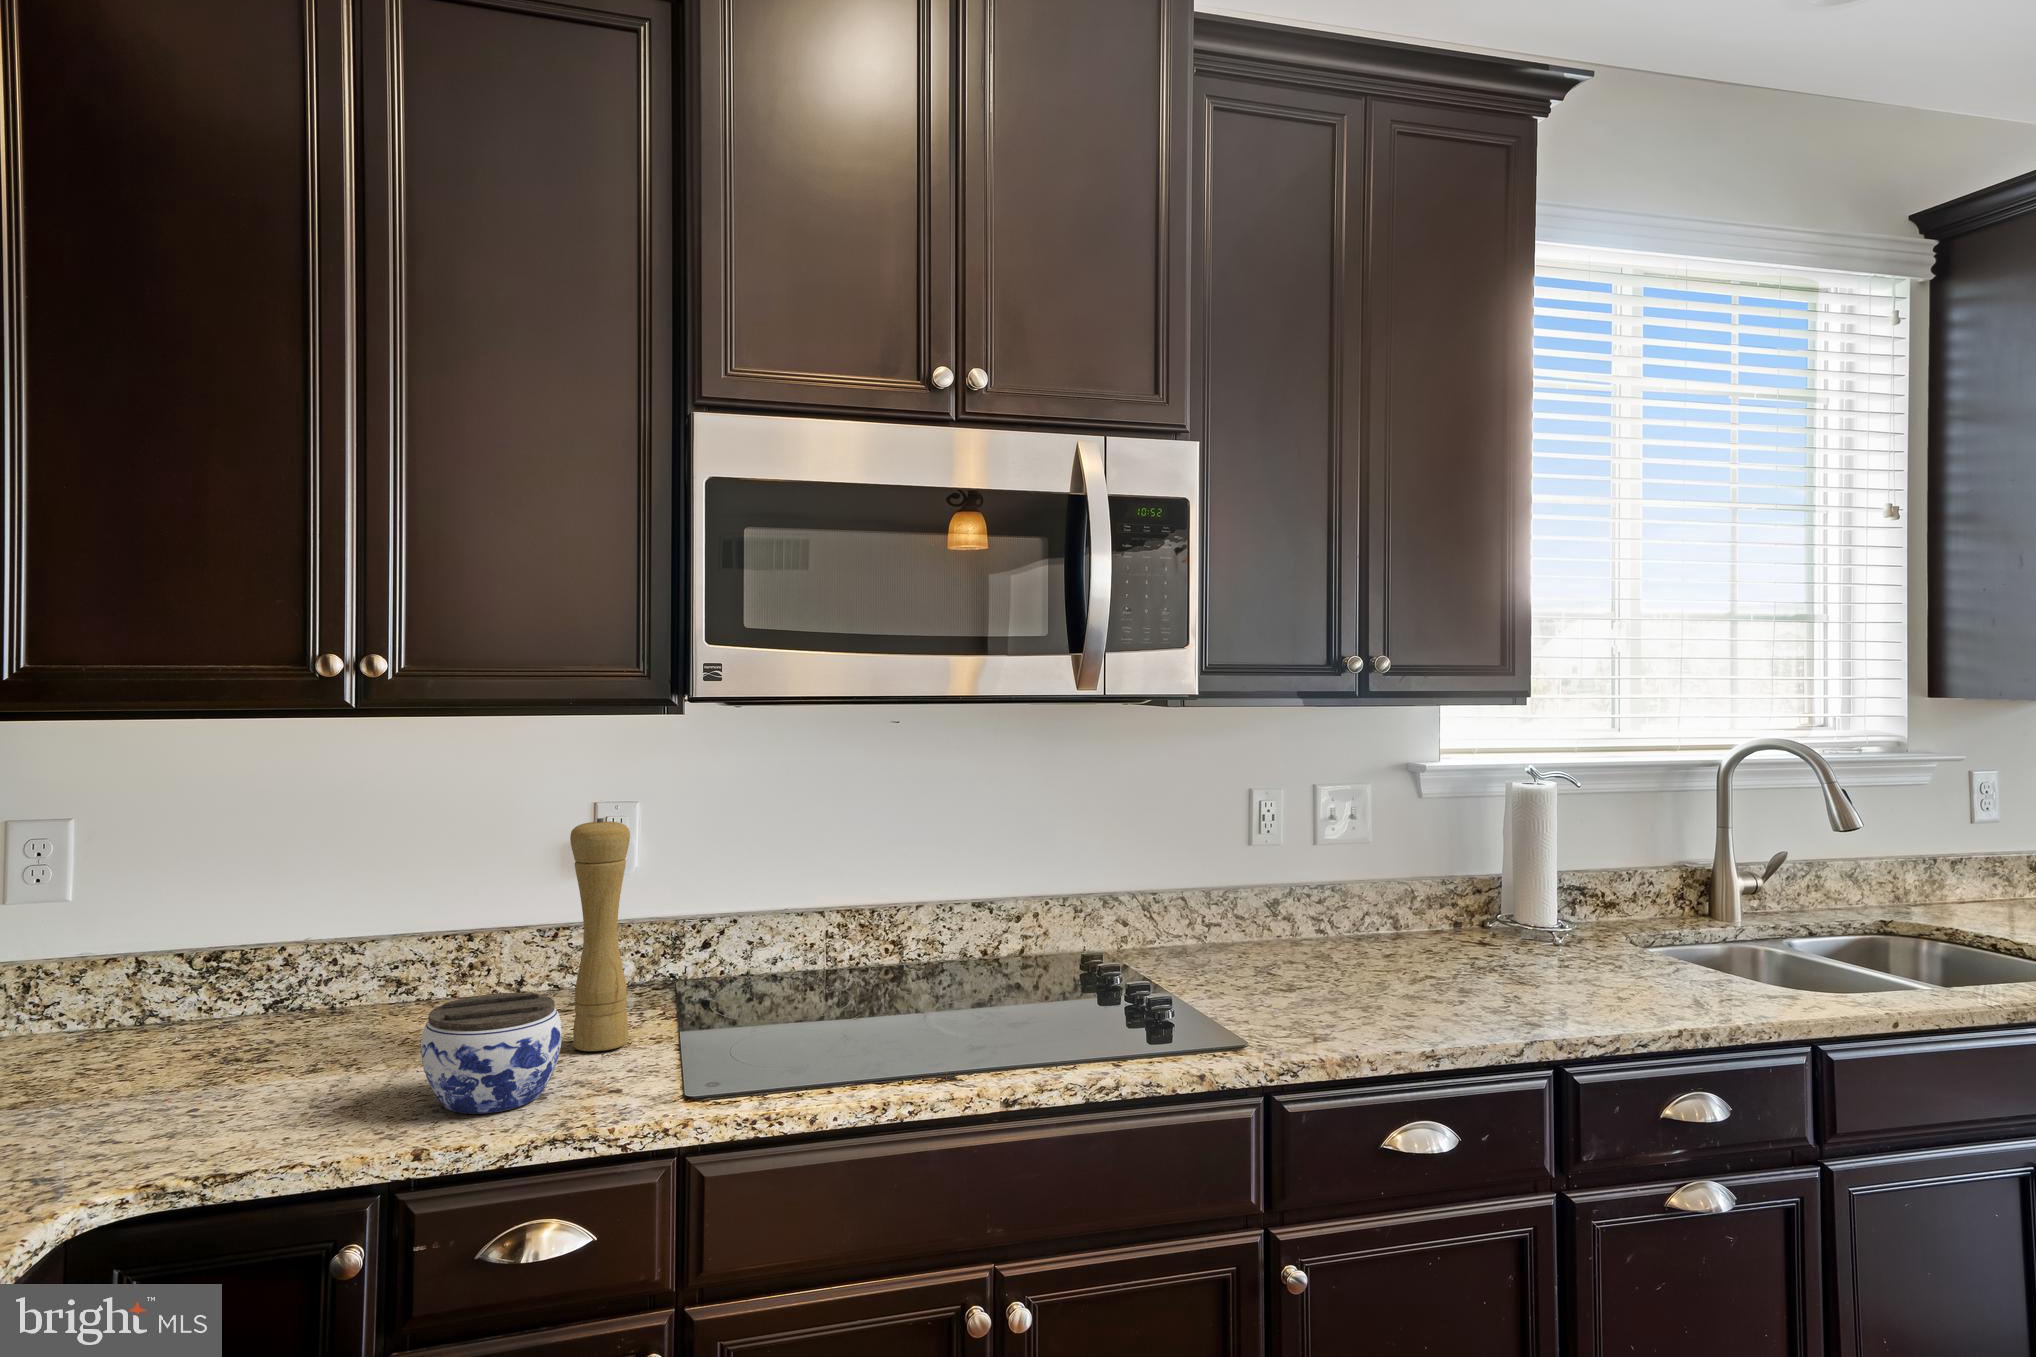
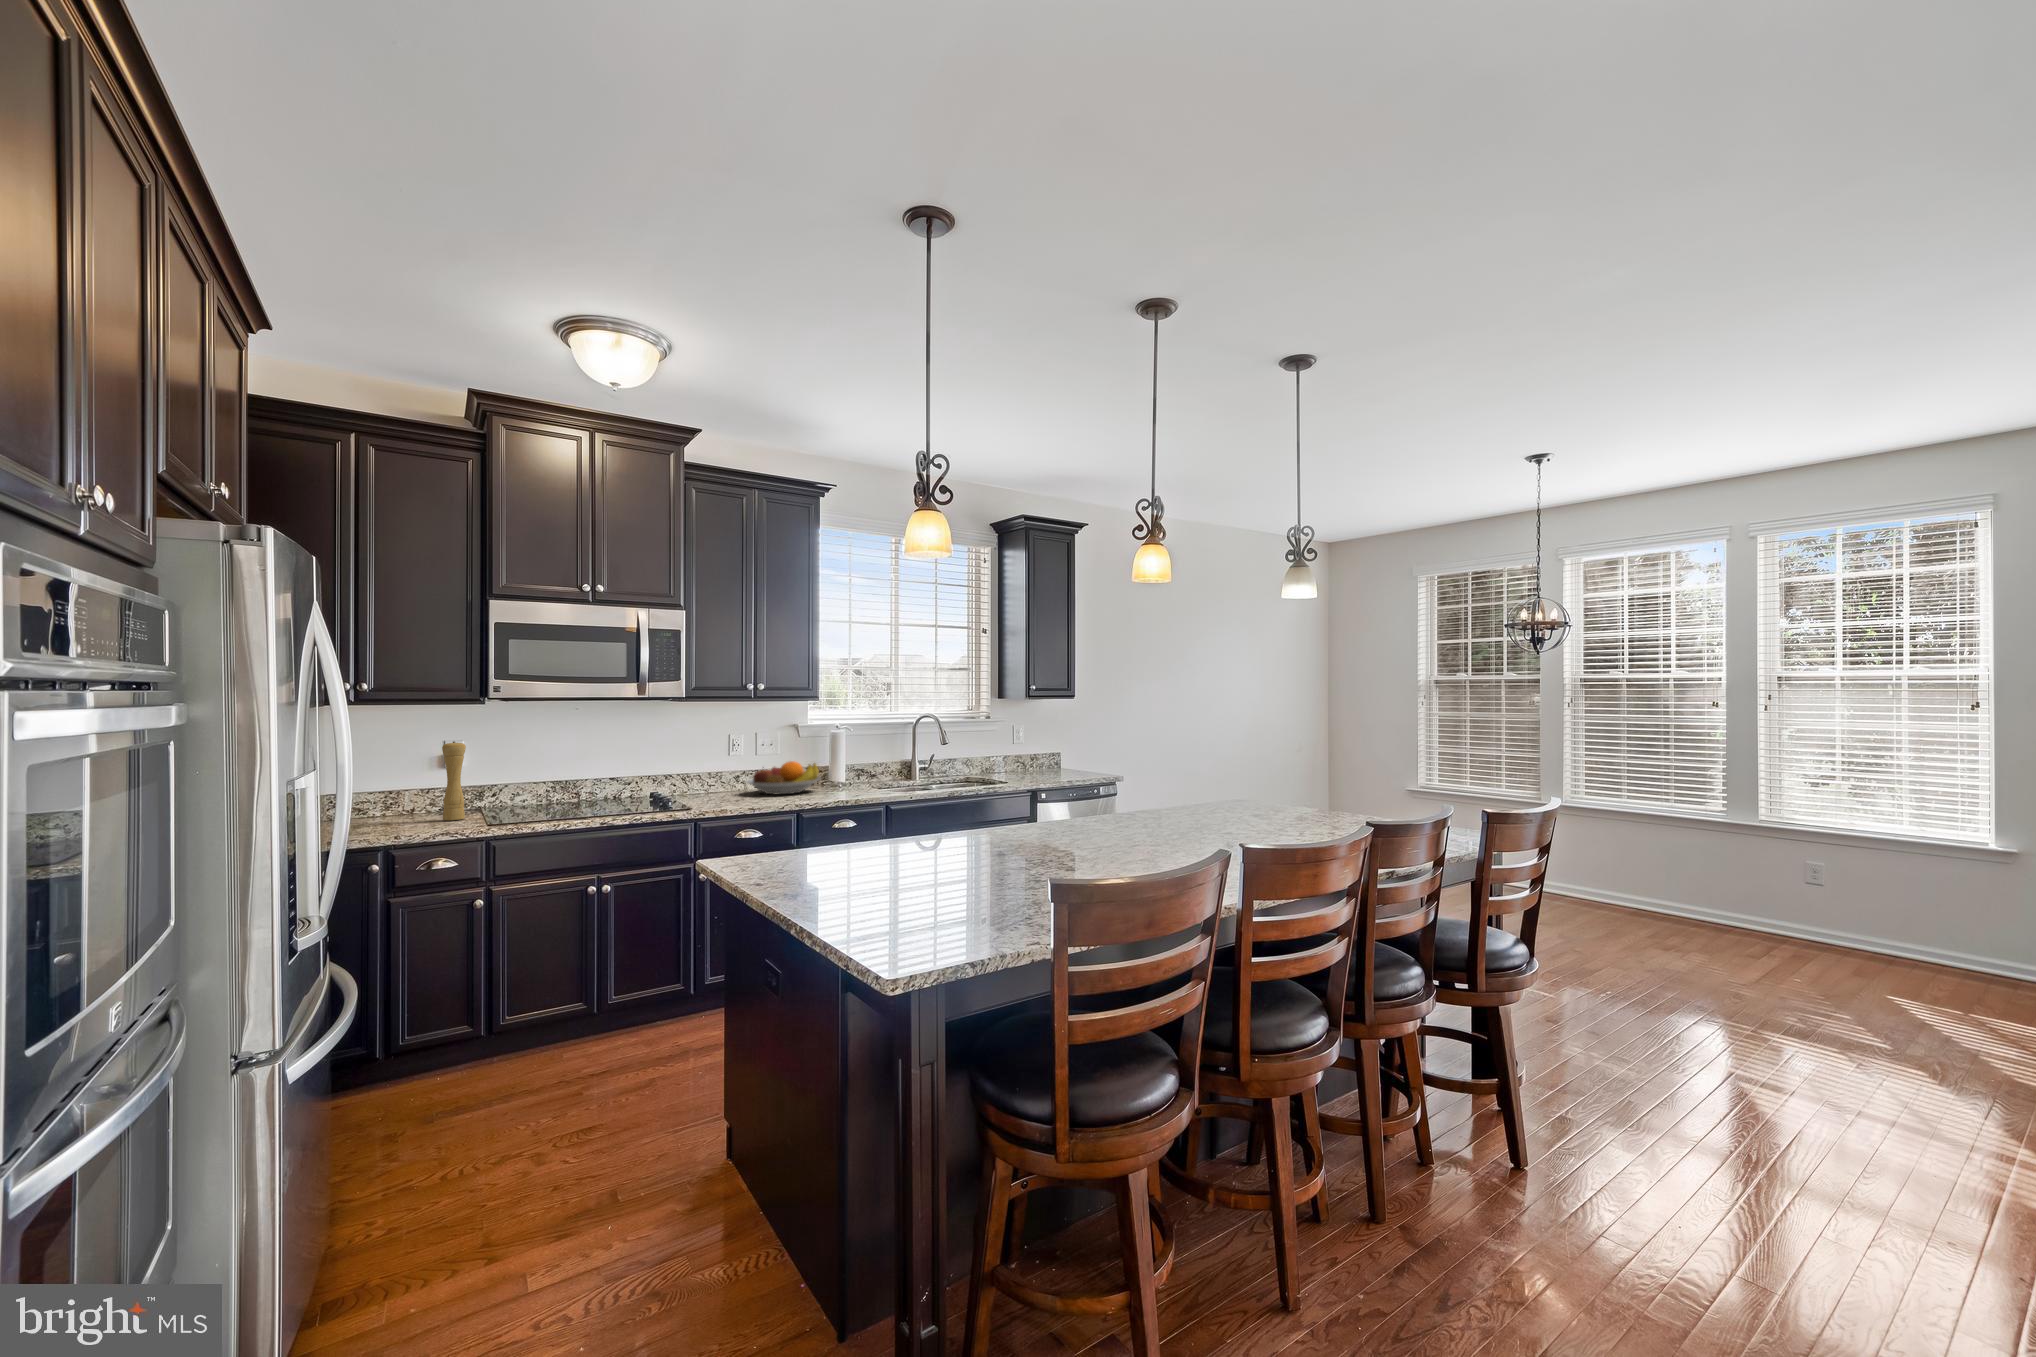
fruit bowl: none [1327,881,1549,980] -> present [747,761,820,794]
jar: present [421,993,562,1114] -> none [392,796,443,830]

